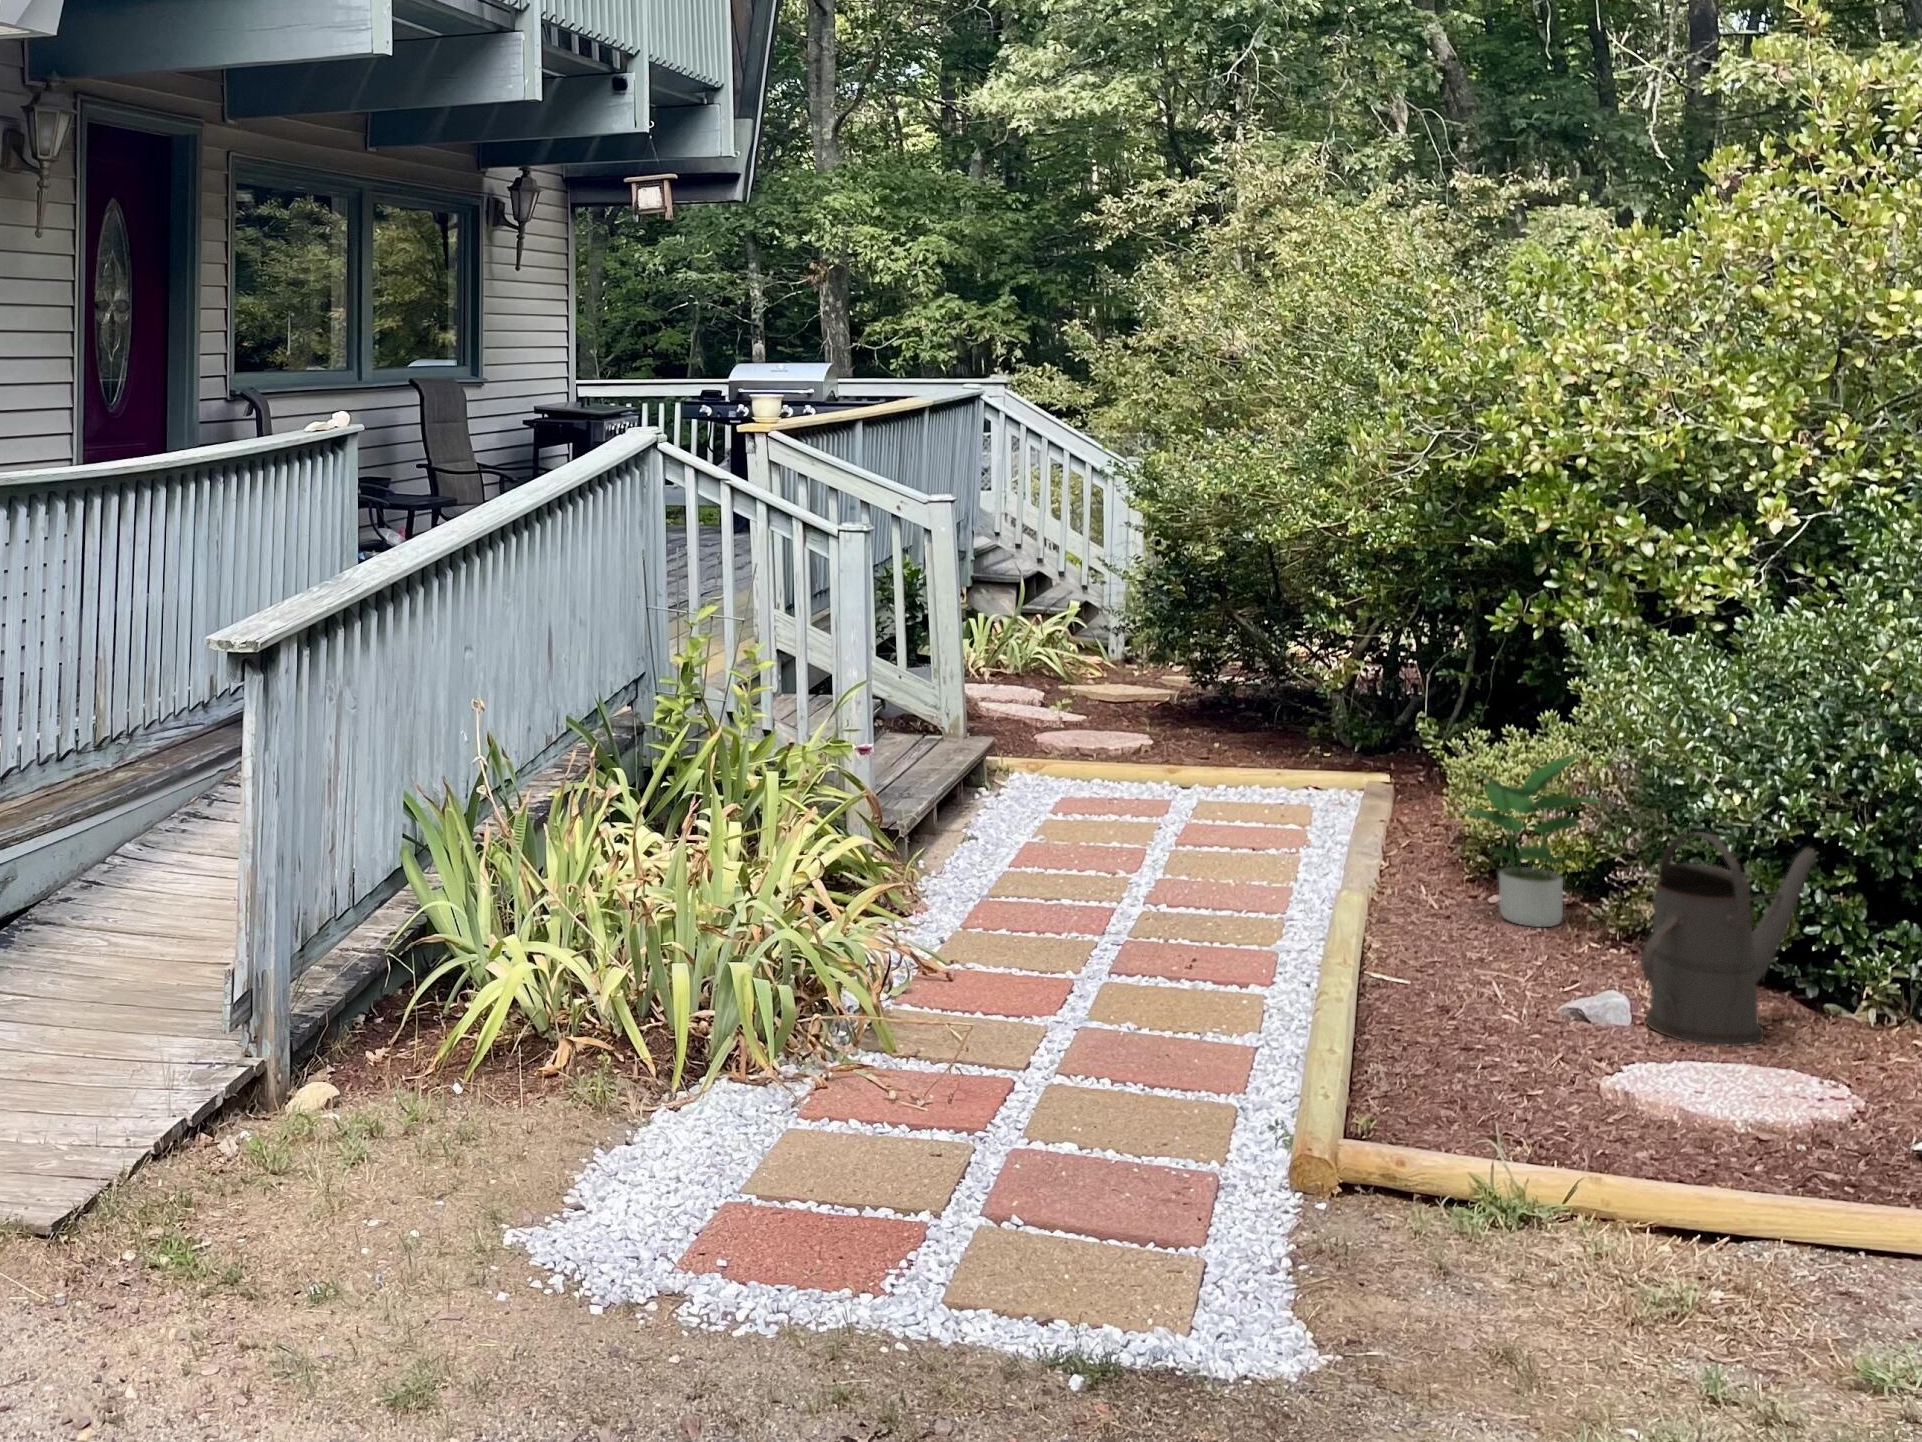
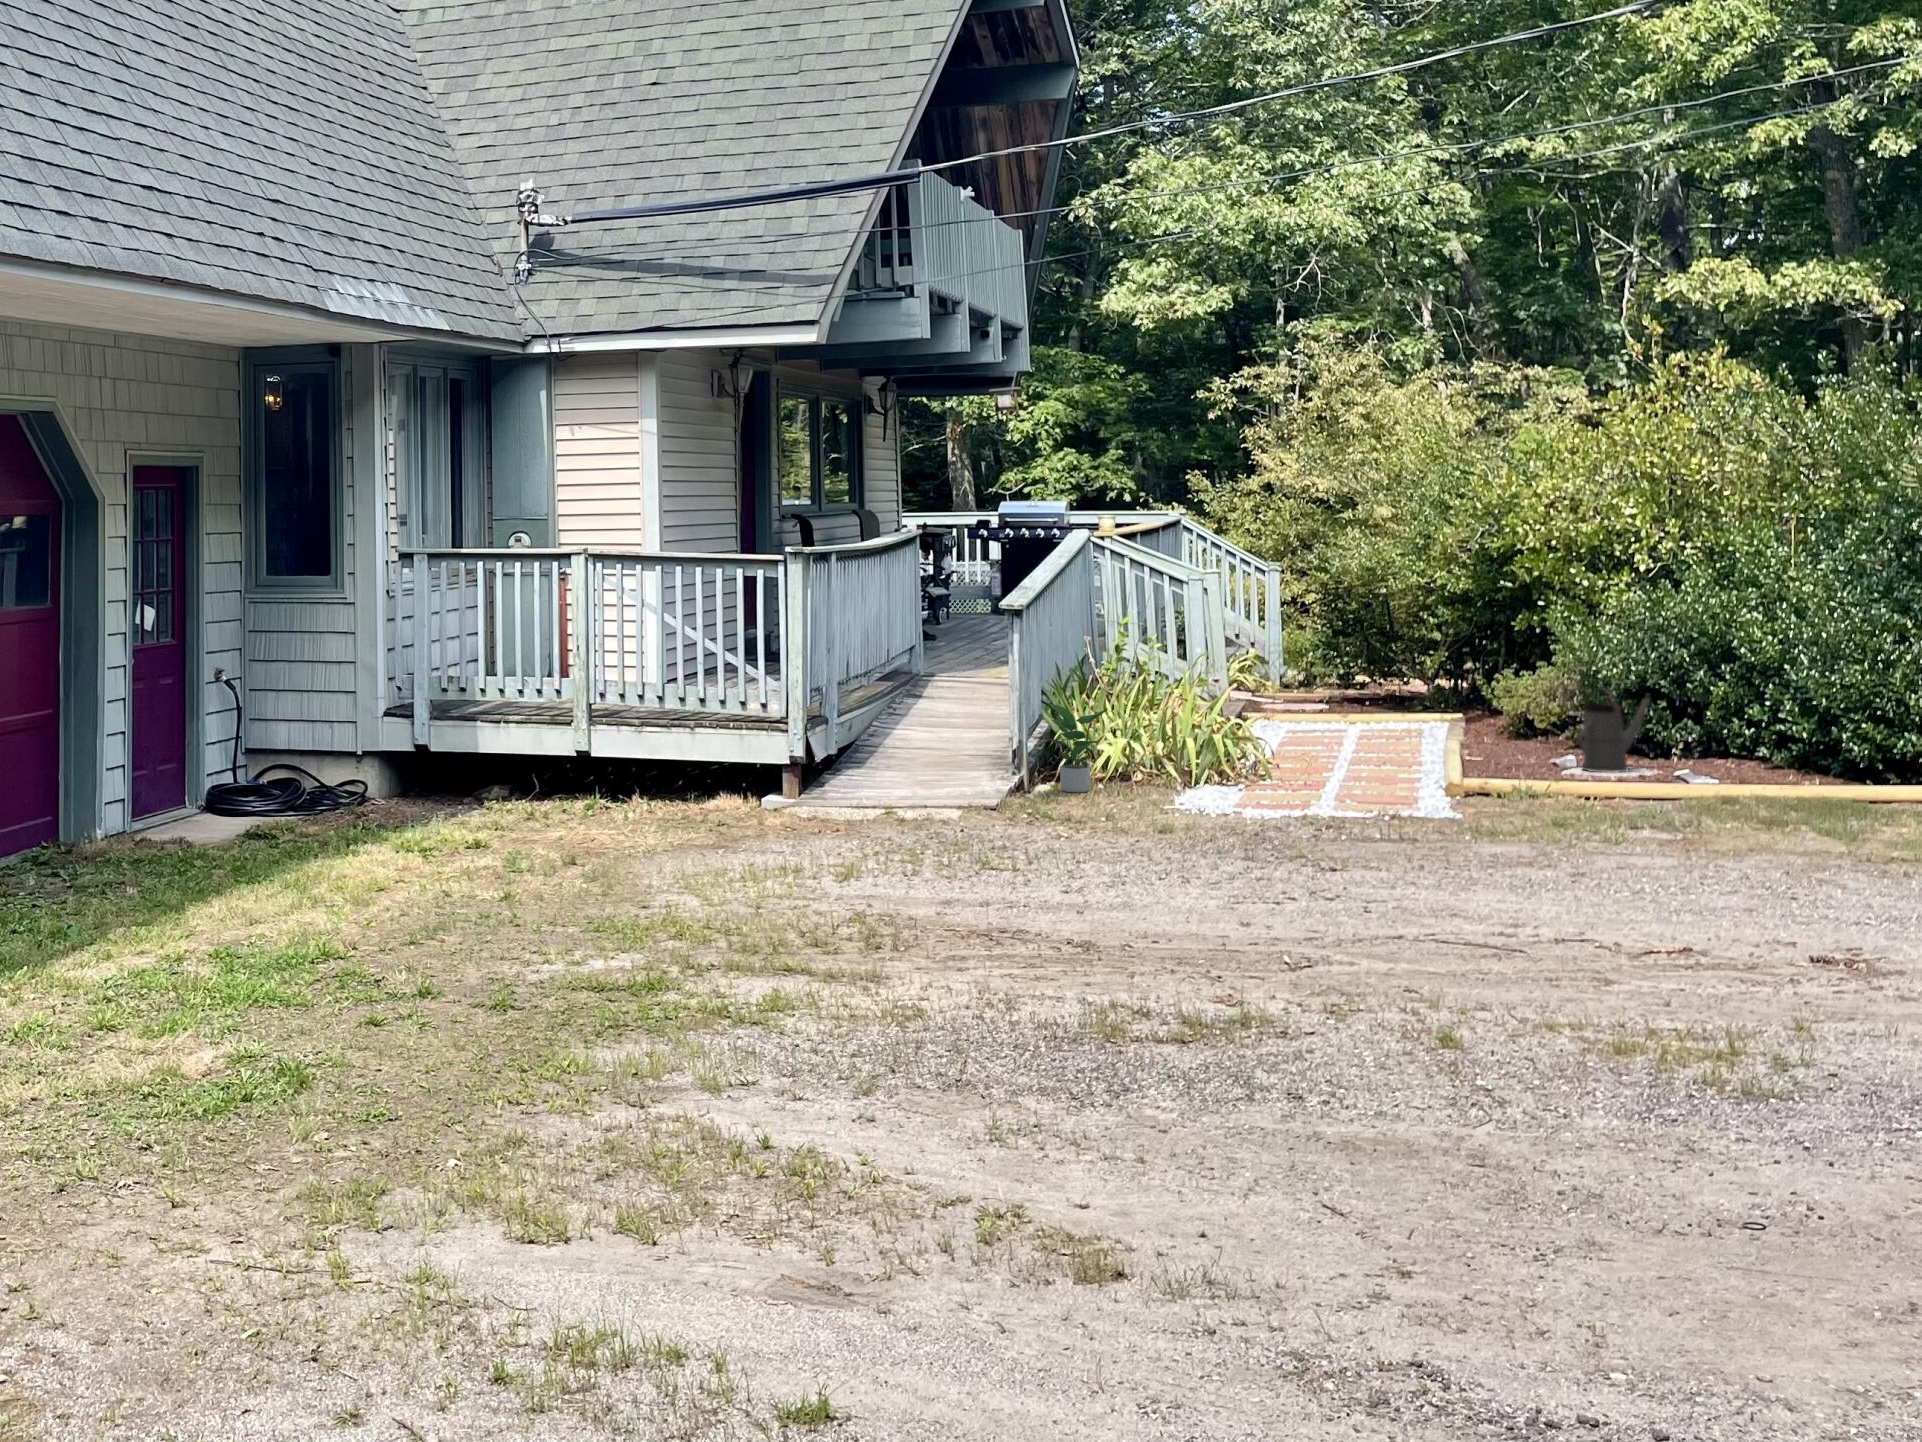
potted plant: present [1462,756,1598,927] -> present [1048,703,1108,793]

